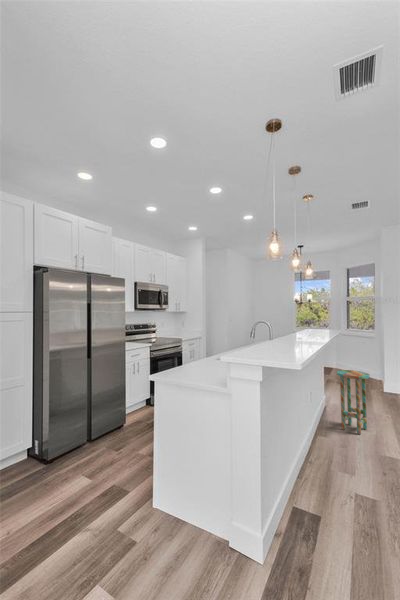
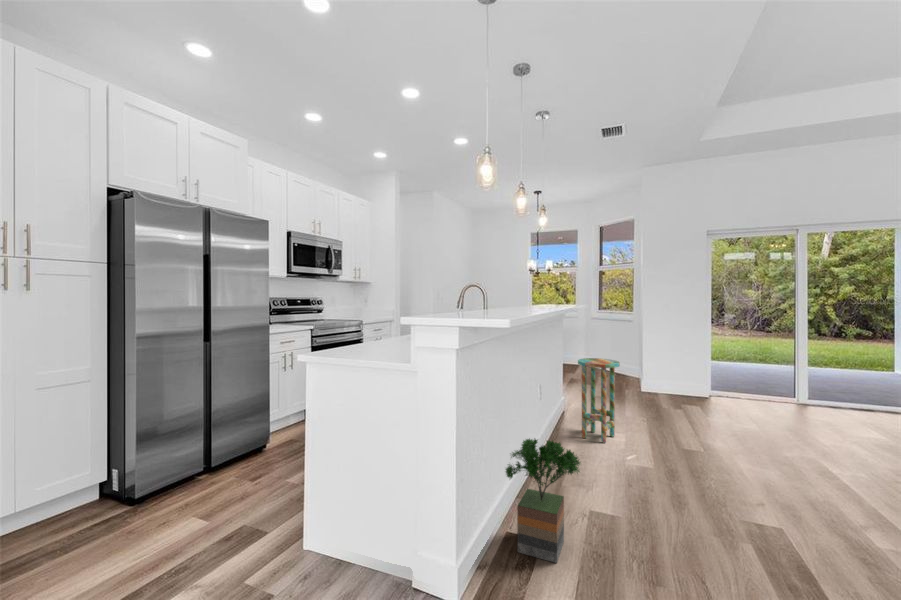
potted tree: none [291,437,349,536] -> present [506,439,580,563]

